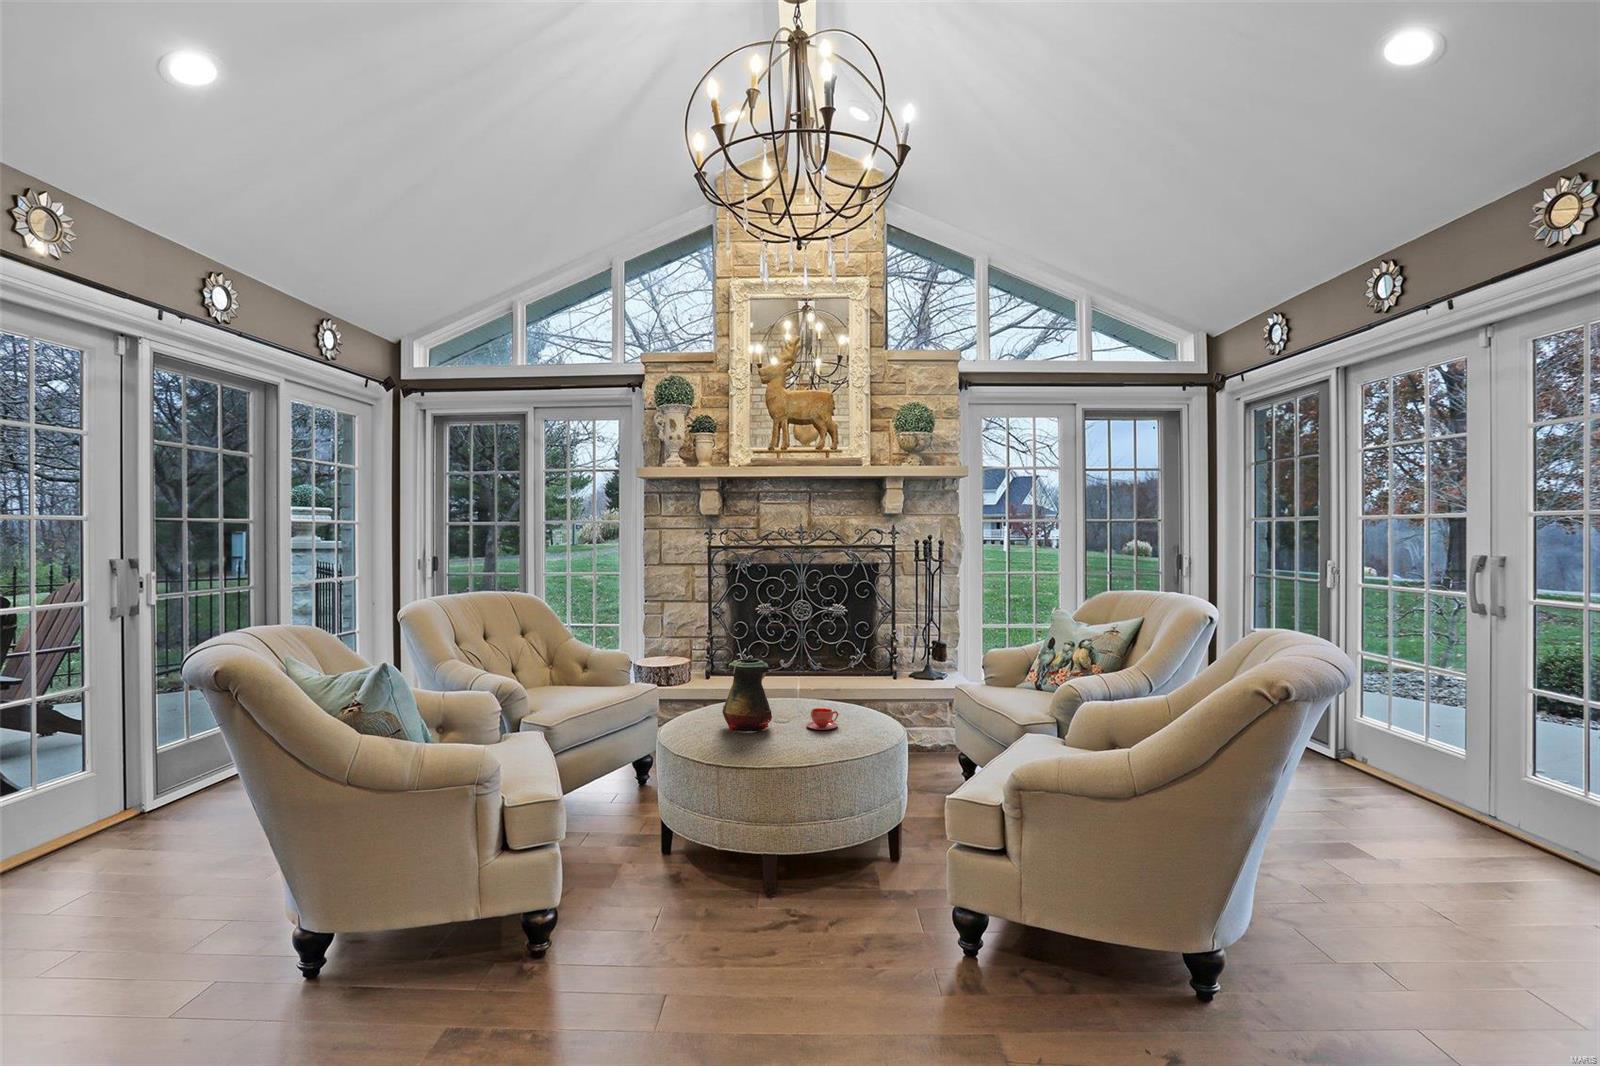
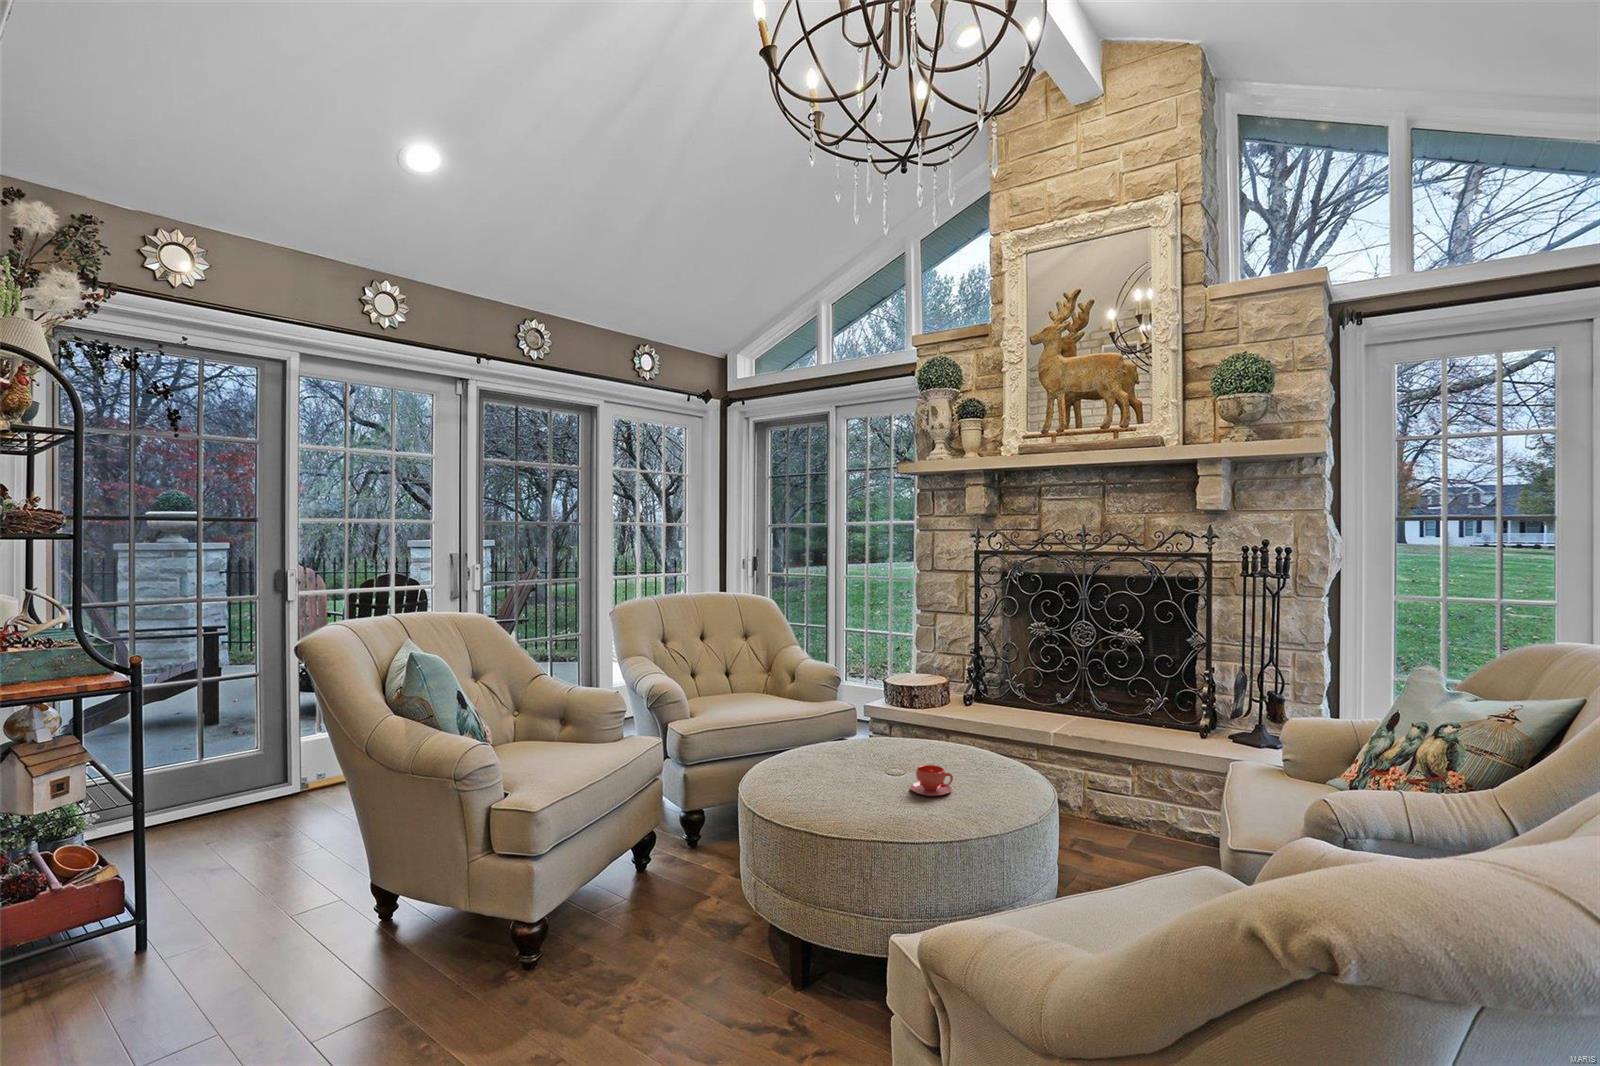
vase: present [722,659,772,732] -> none [812,690,875,781]

